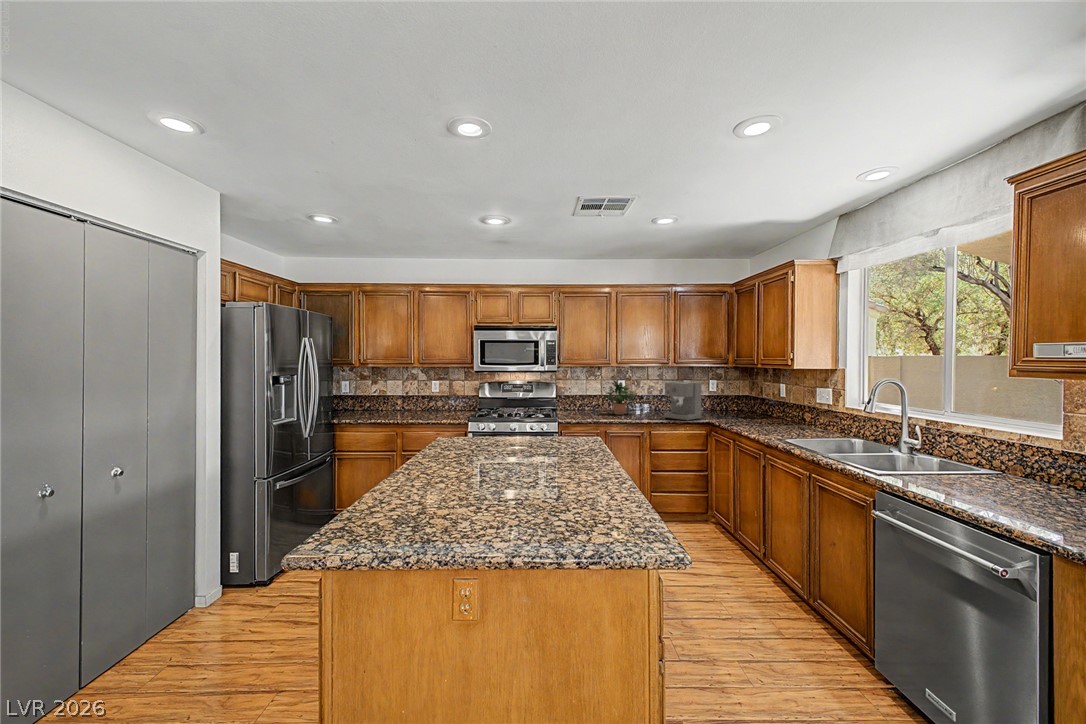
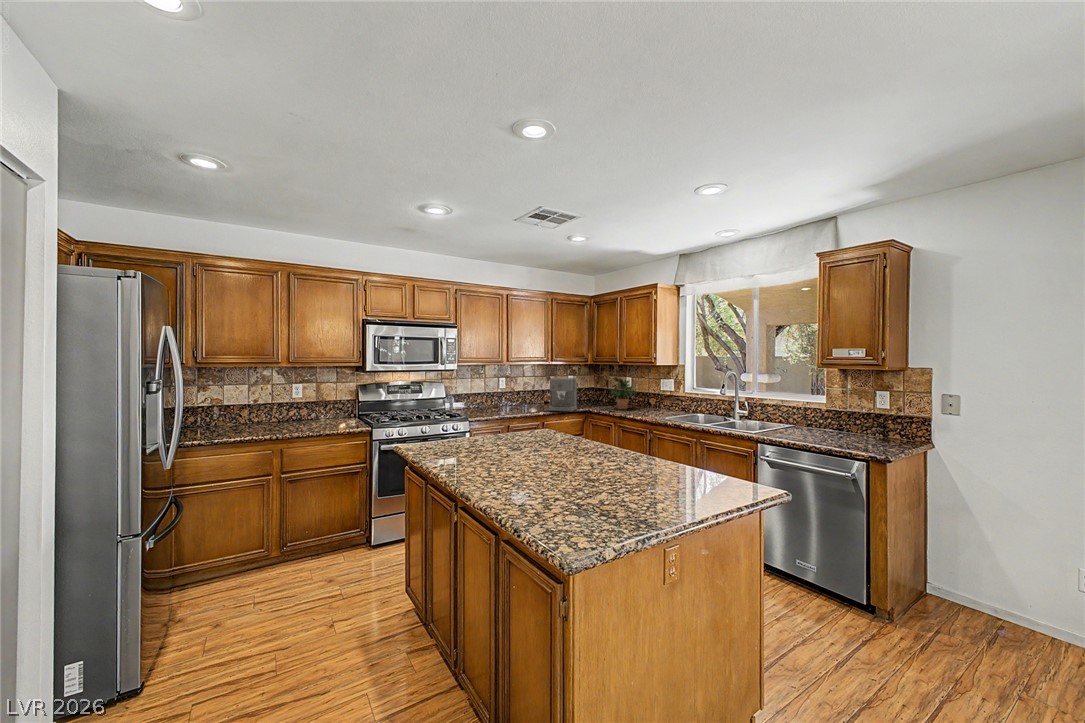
potted plant: present [605,381,634,414] -> present [609,377,639,409]

